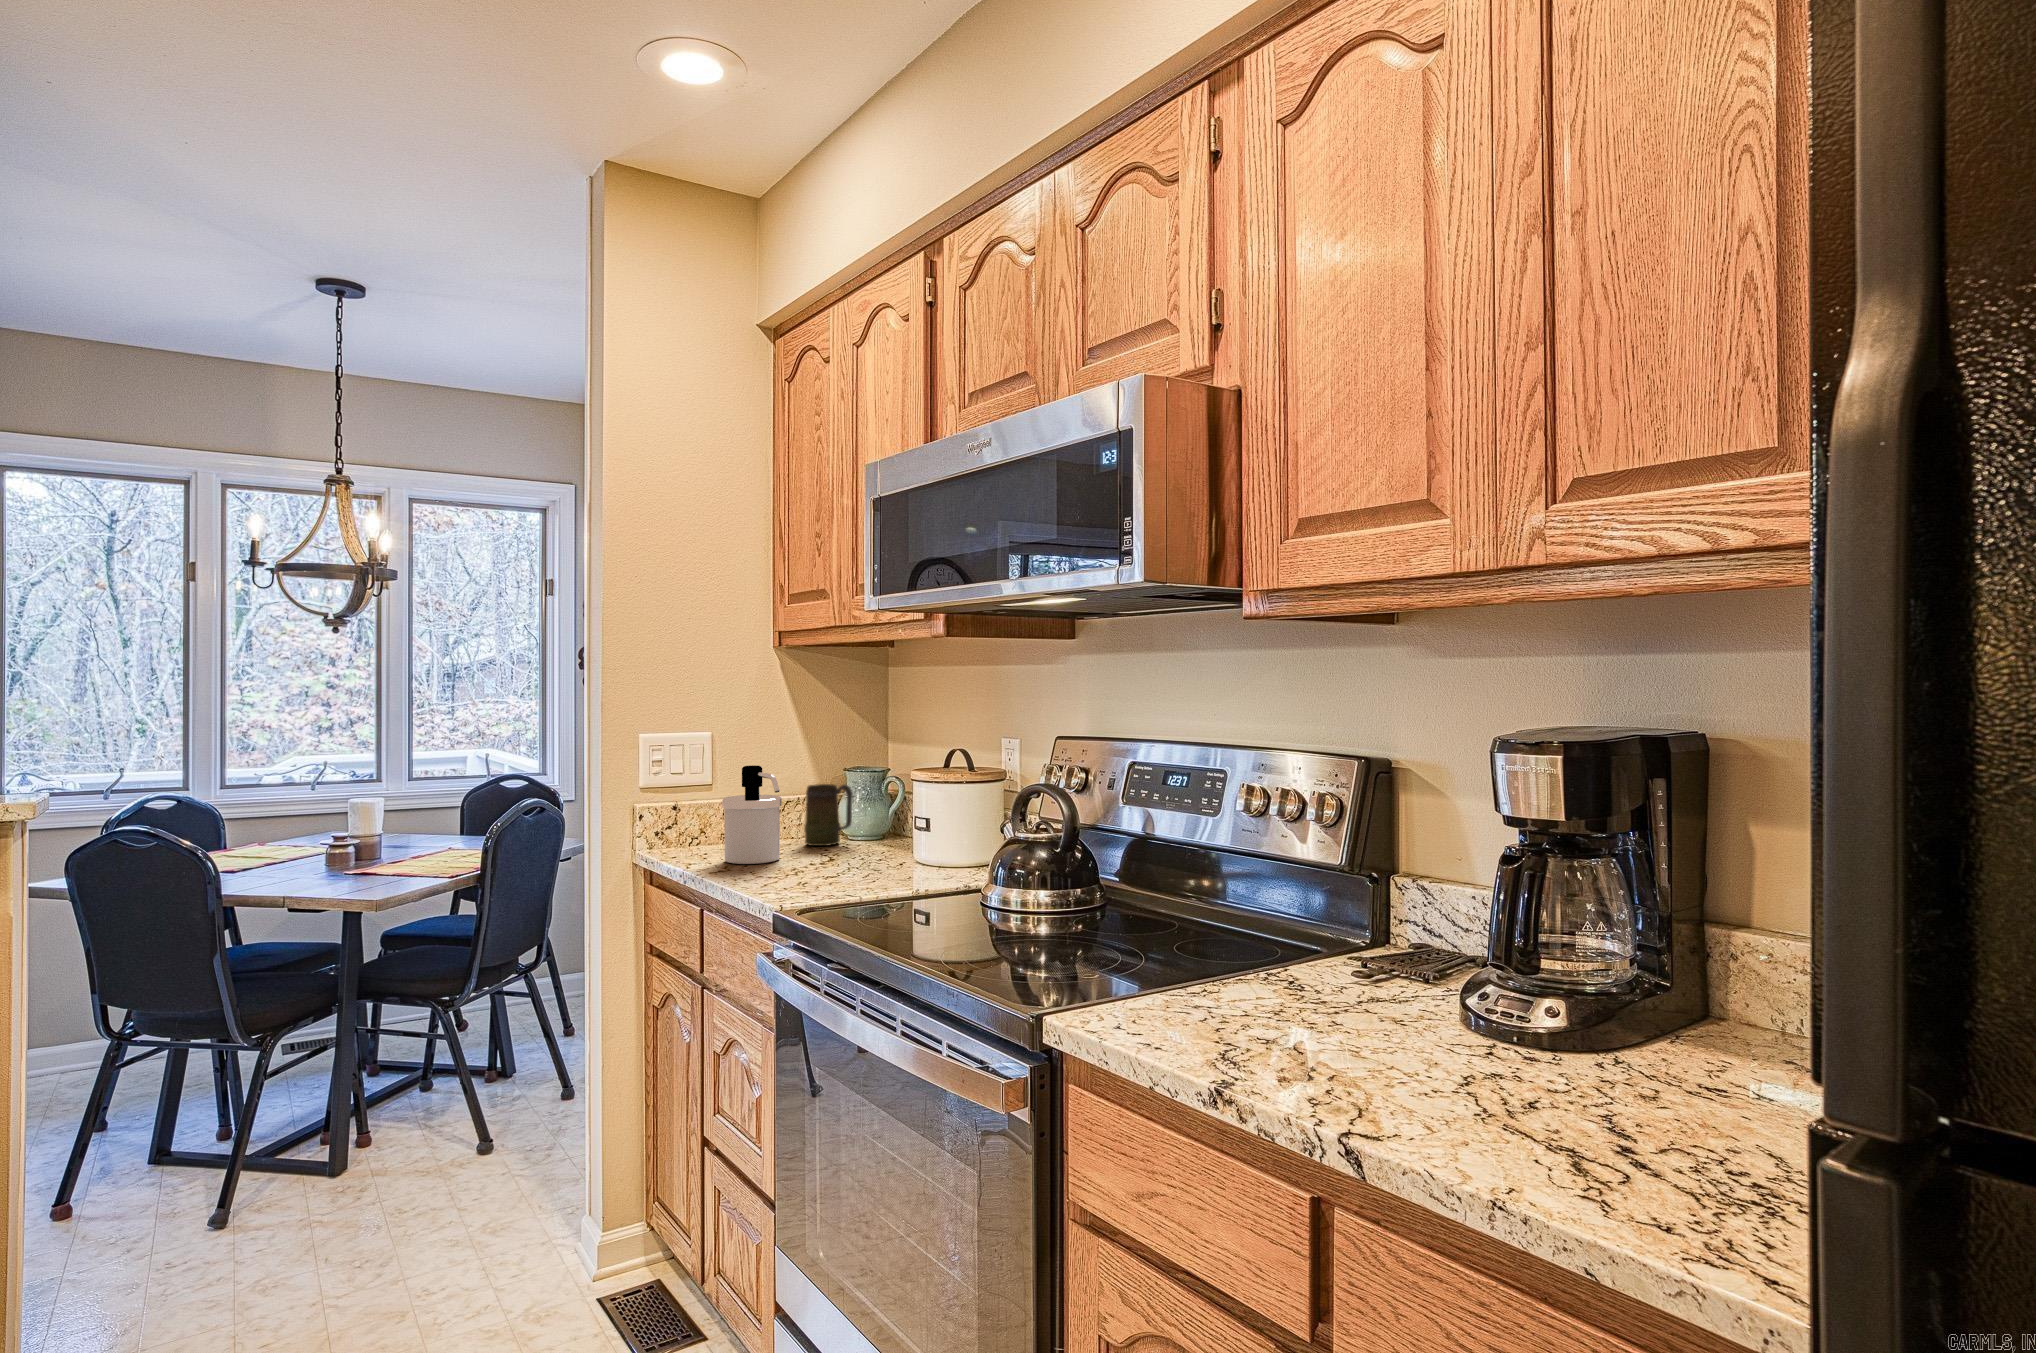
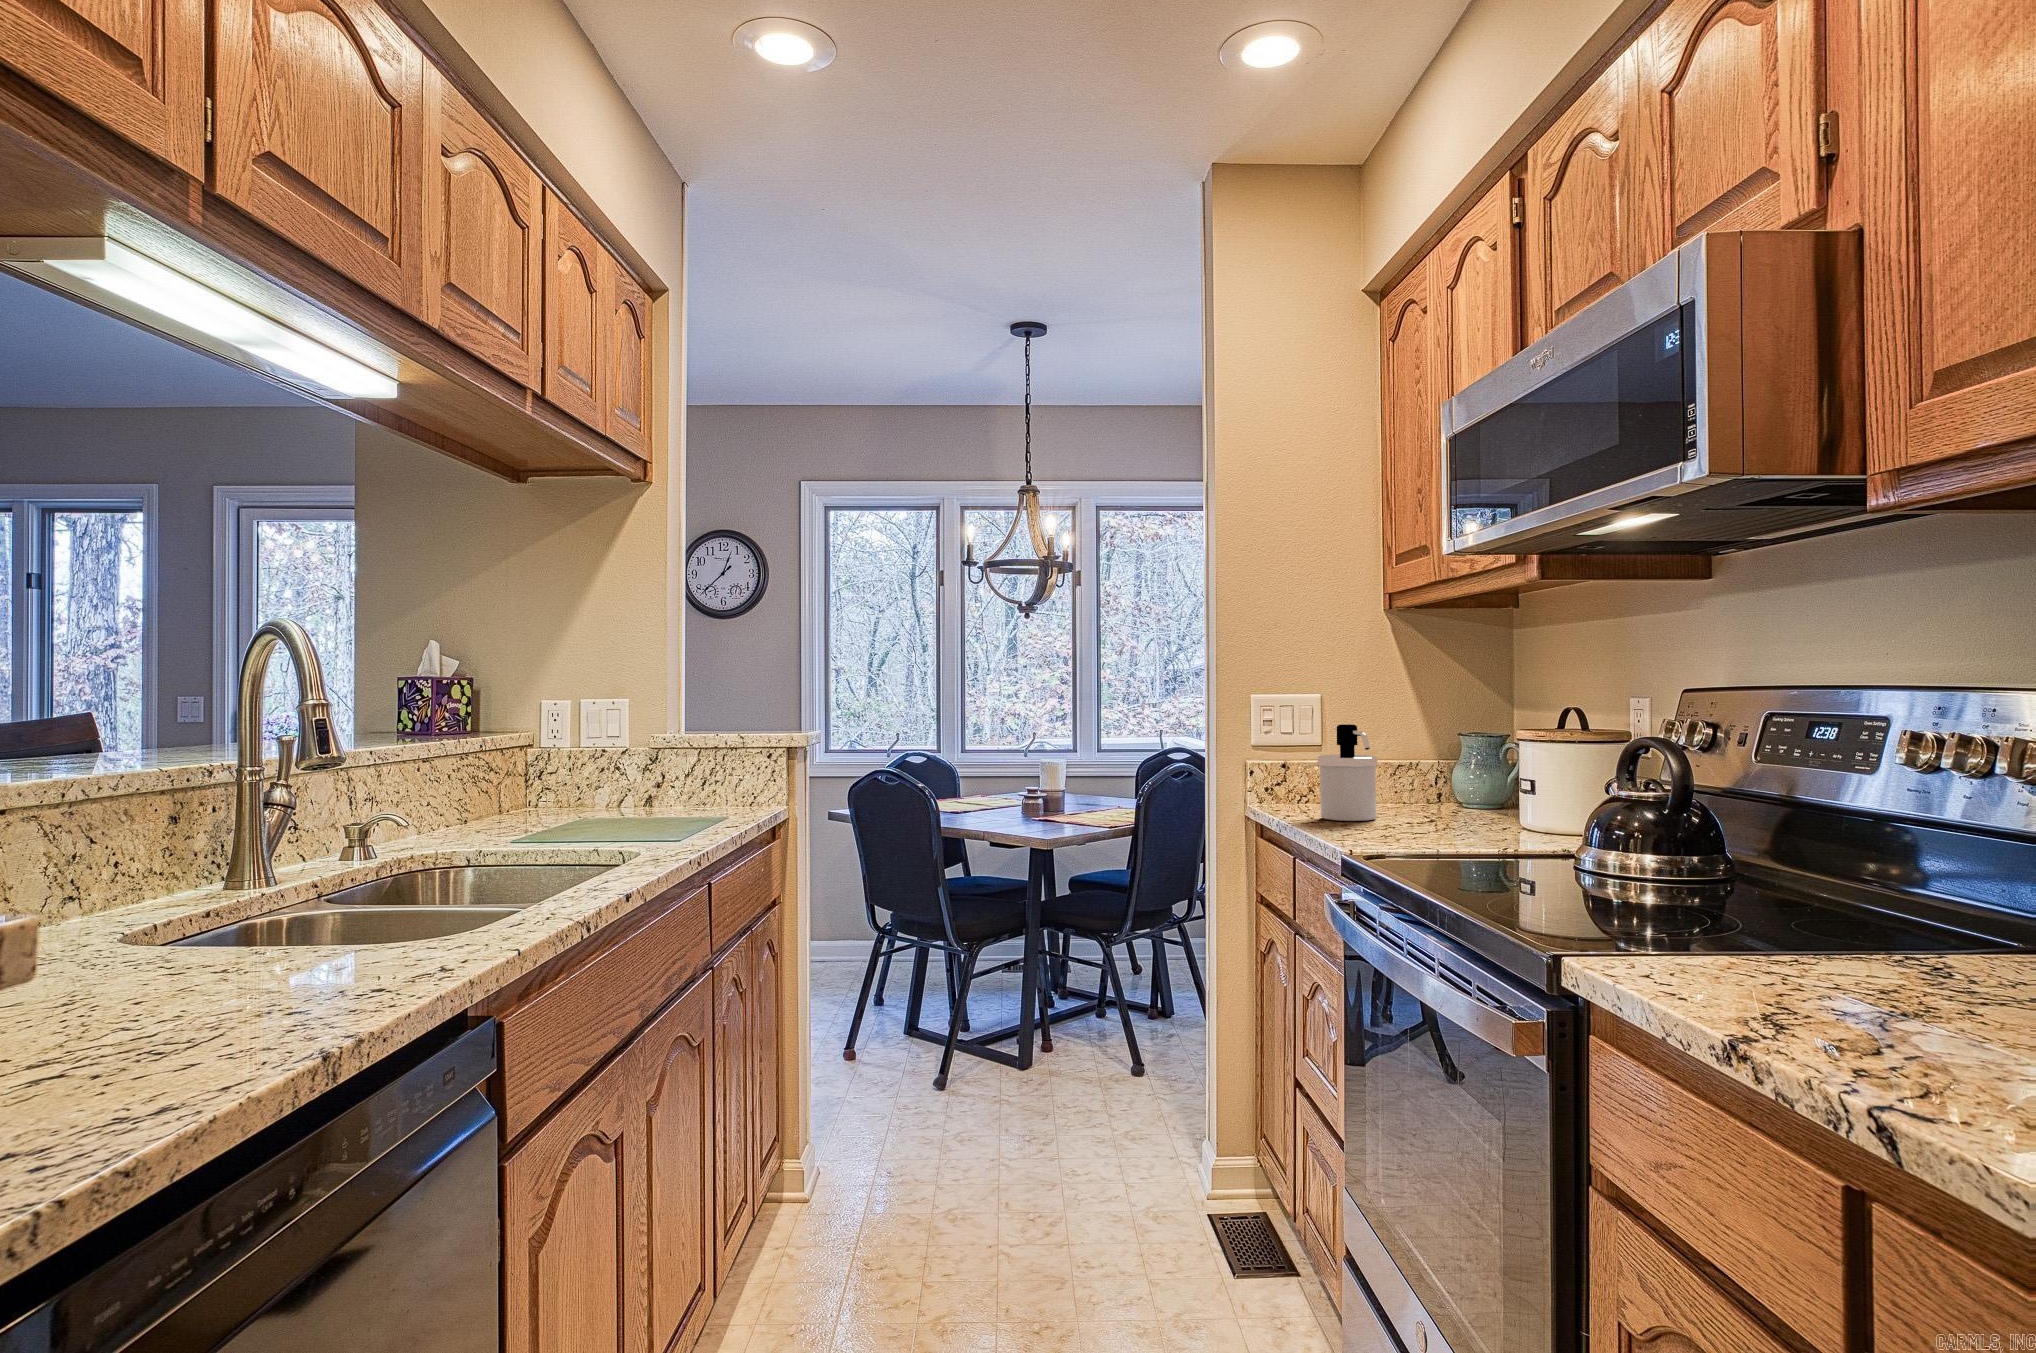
mug: present [804,784,853,846] -> none [1411,749,1461,812]

